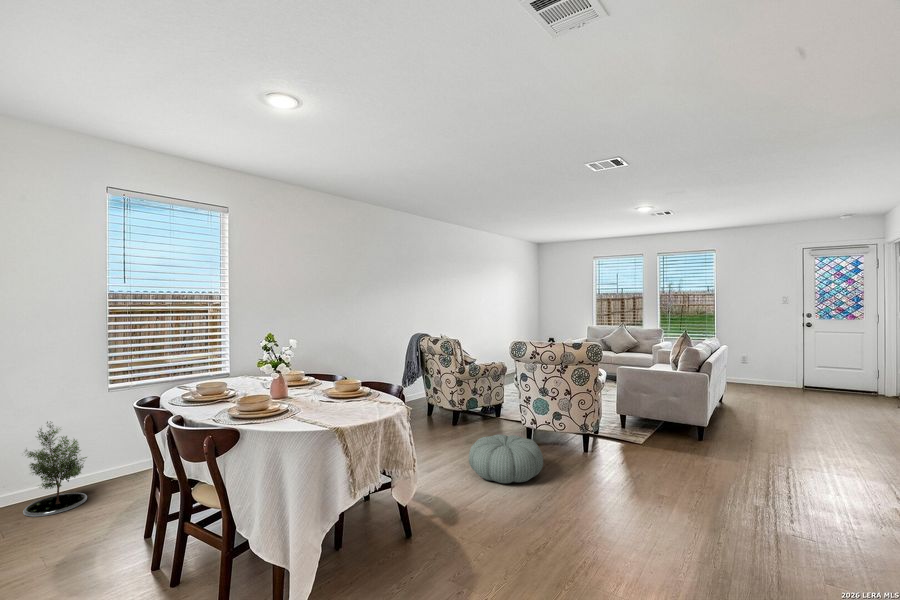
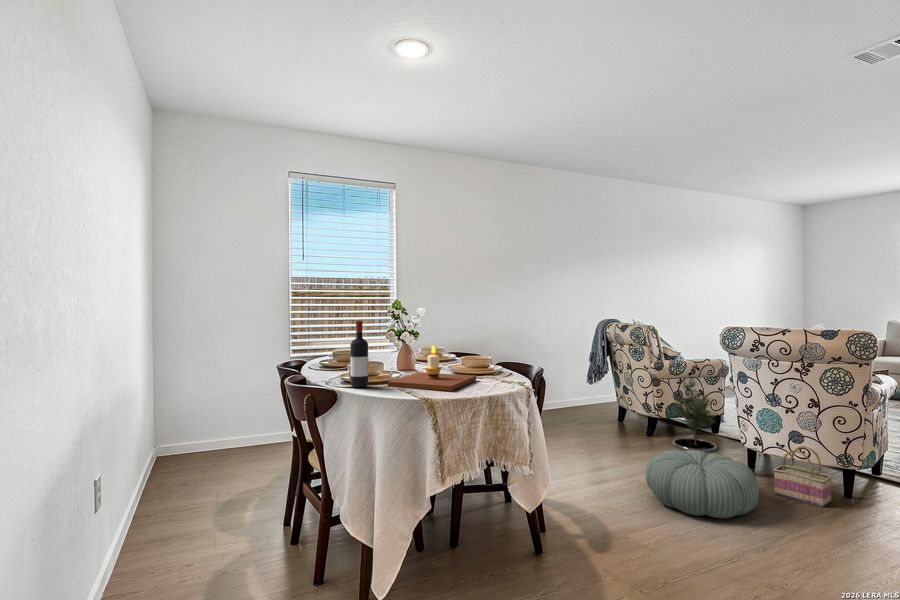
wine bottle: none [249,360,267,424] -> present [350,321,368,388]
candle: none [285,377,358,418] -> present [387,346,476,391]
potted tree: present [23,422,87,517] -> present [672,378,717,452]
basket: none [546,422,579,462] -> present [774,446,832,507]

